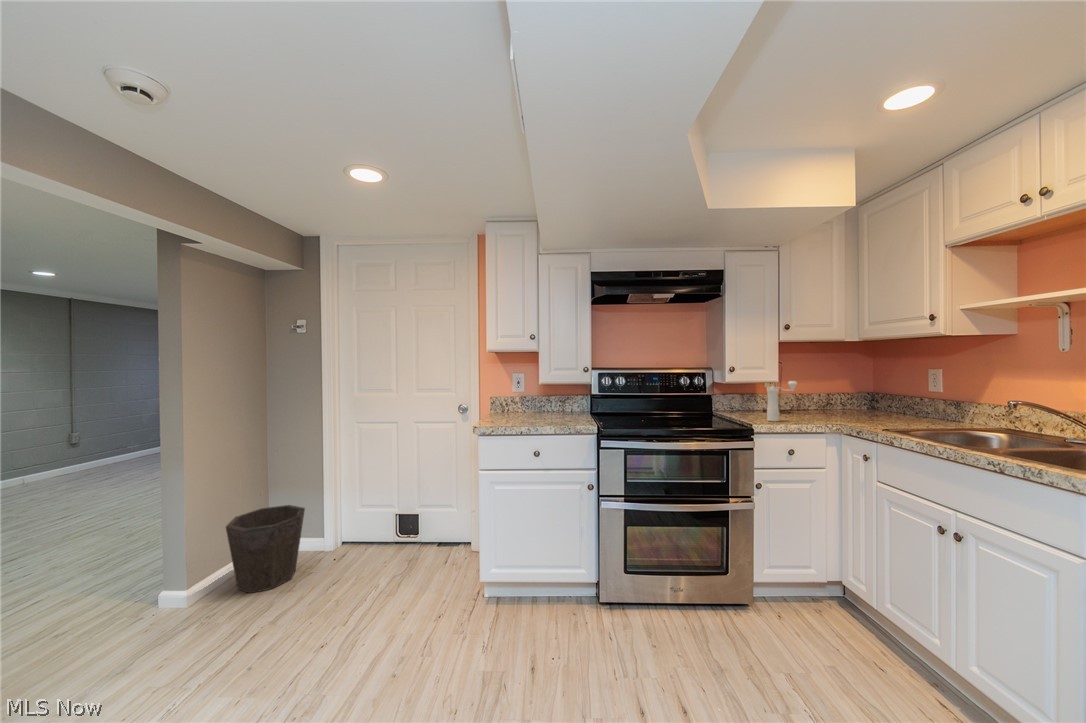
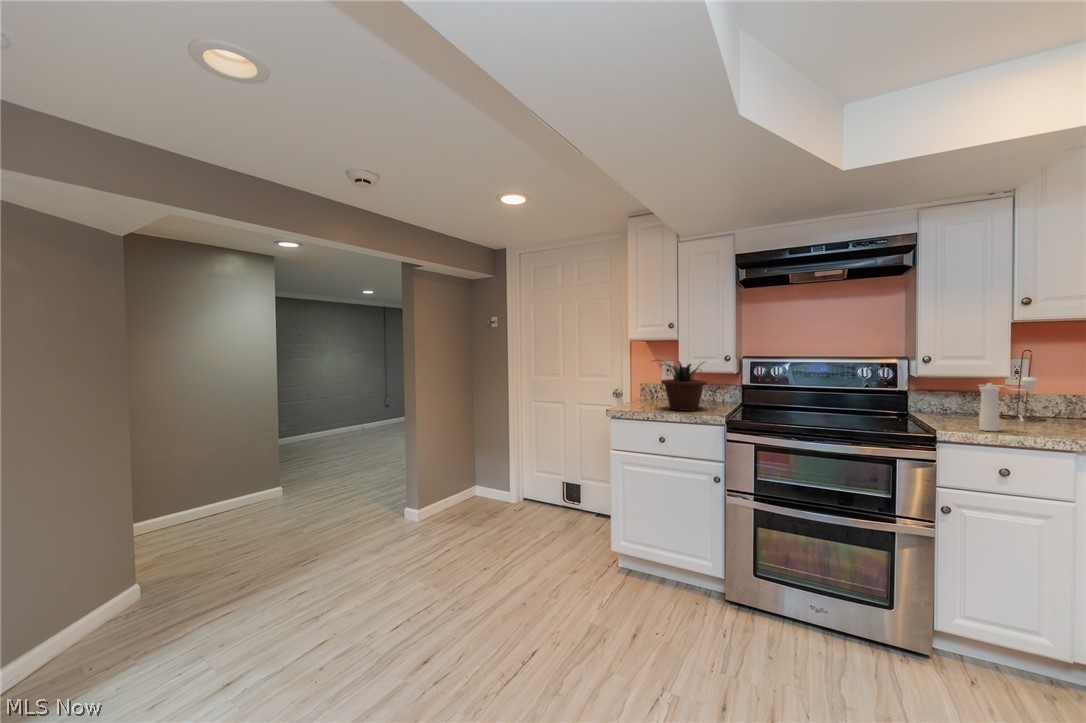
potted plant: none [513,370,568,421] -> present [654,360,707,411]
waste bin: present [226,505,305,593] -> none [445,461,495,520]

